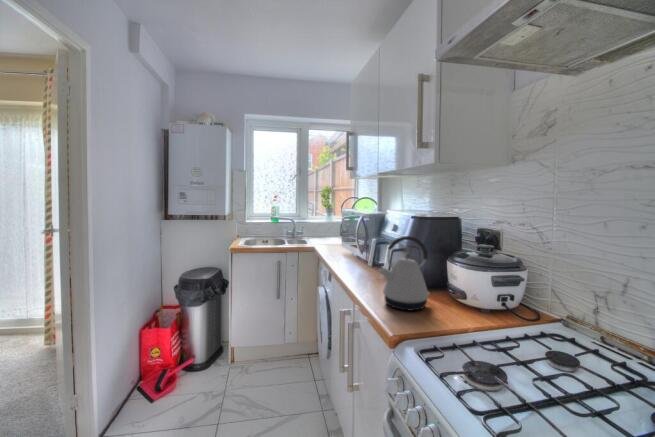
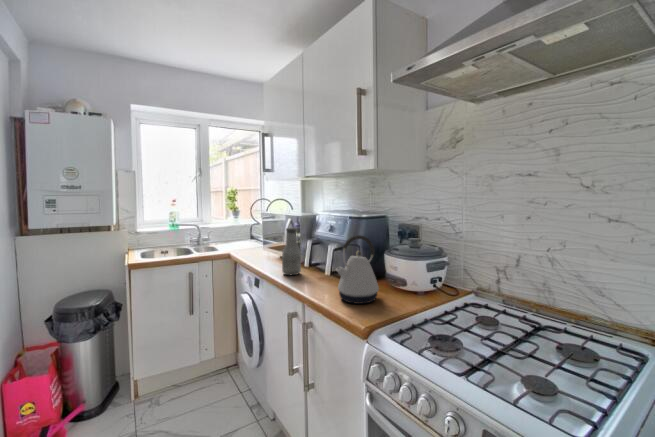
bottle: none [345,225,364,273] -> present [282,228,301,275]

